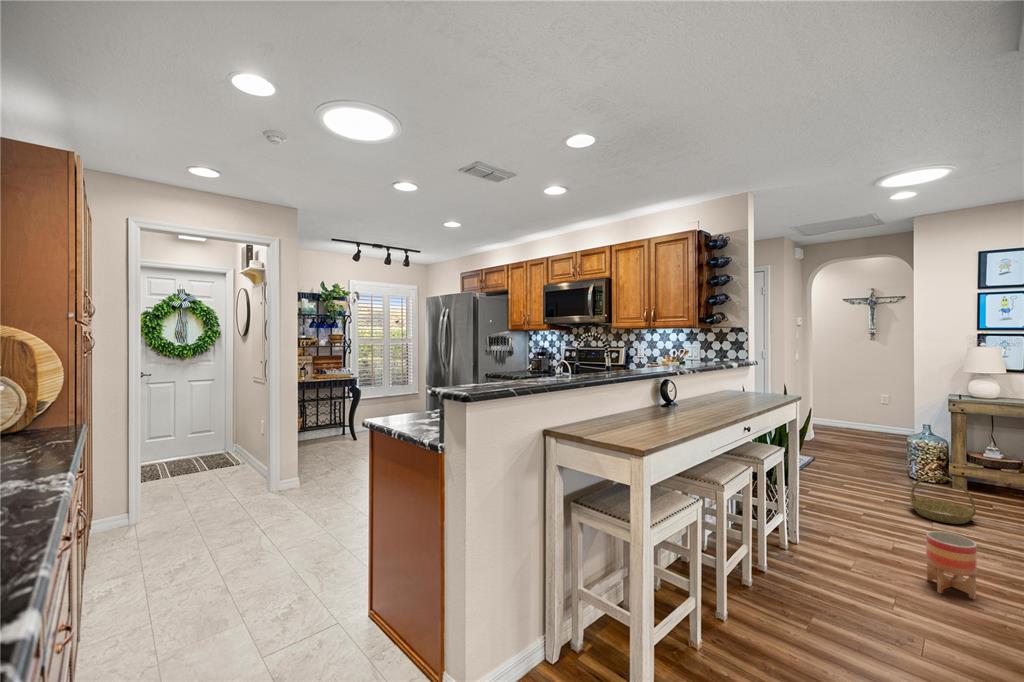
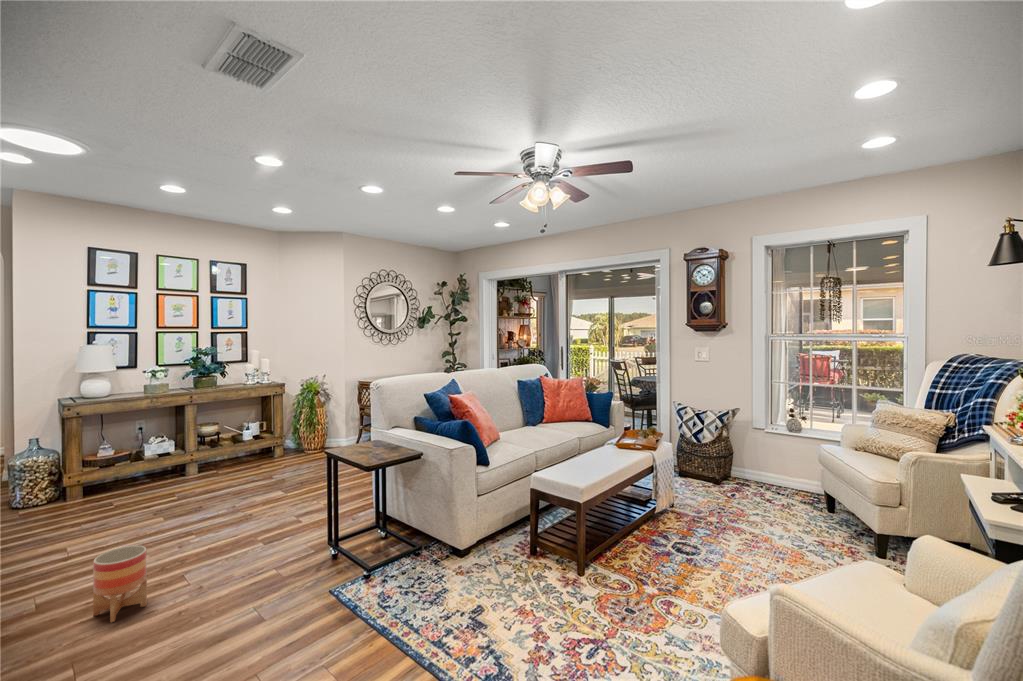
basket: present [910,476,976,524] -> none [33,491,108,546]

